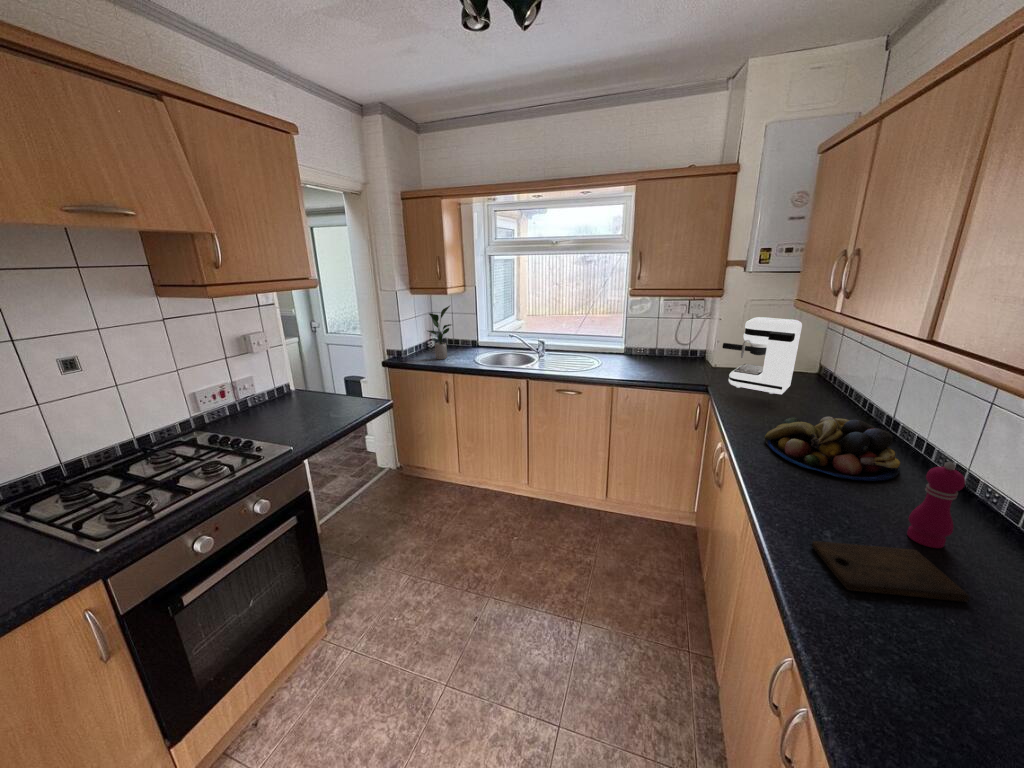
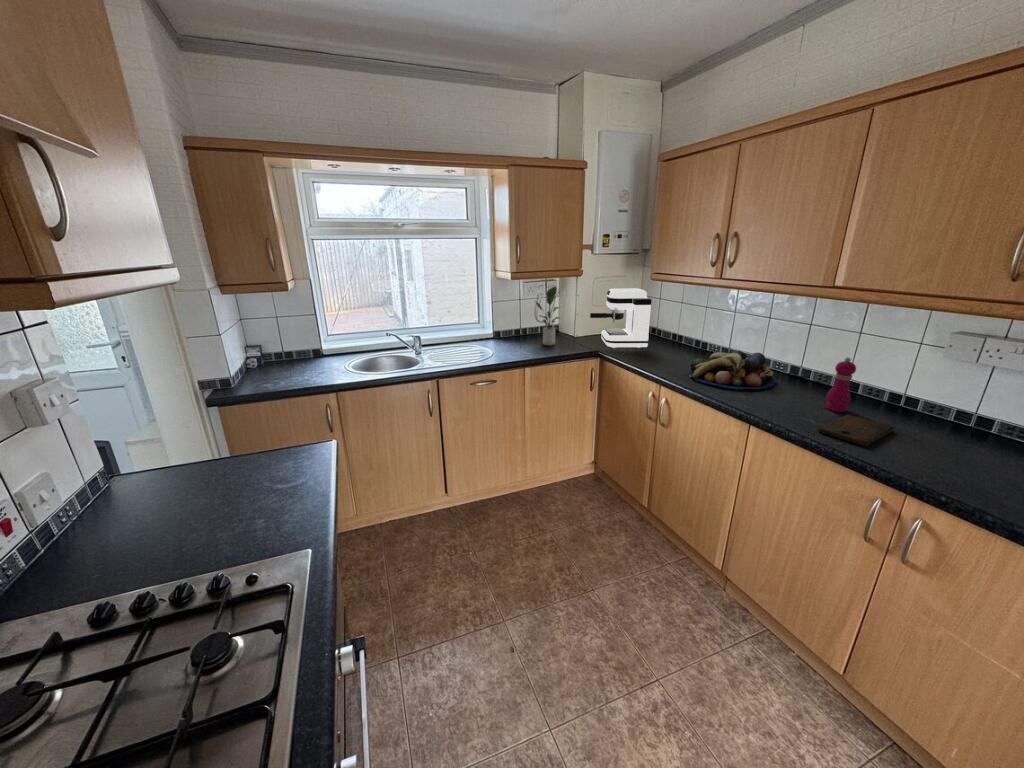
potted plant: present [428,306,451,360] -> present [536,286,560,345]

